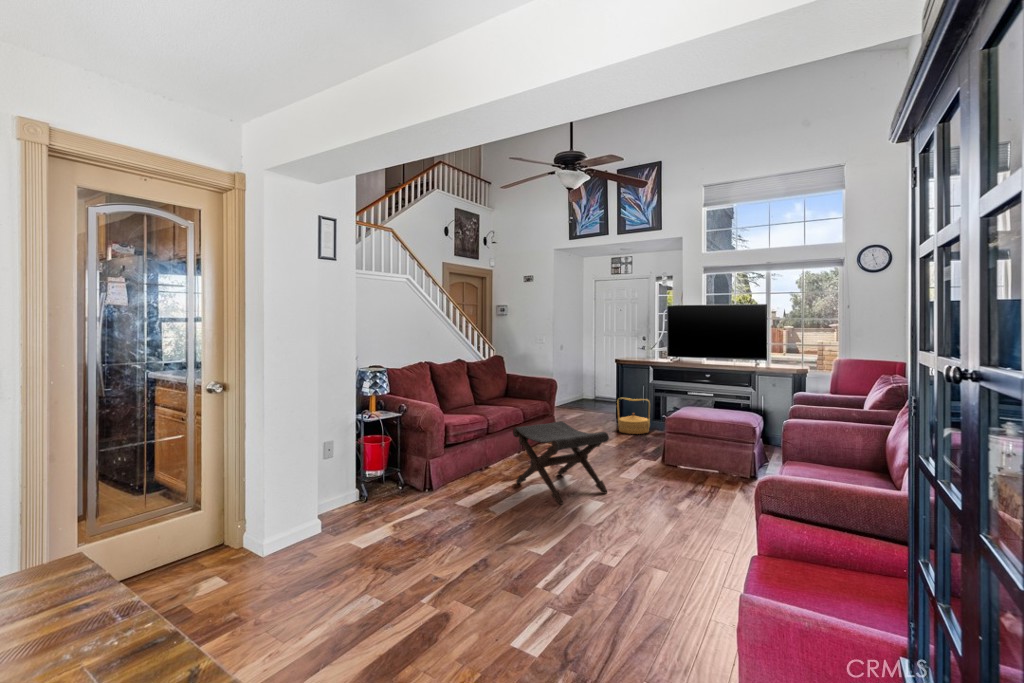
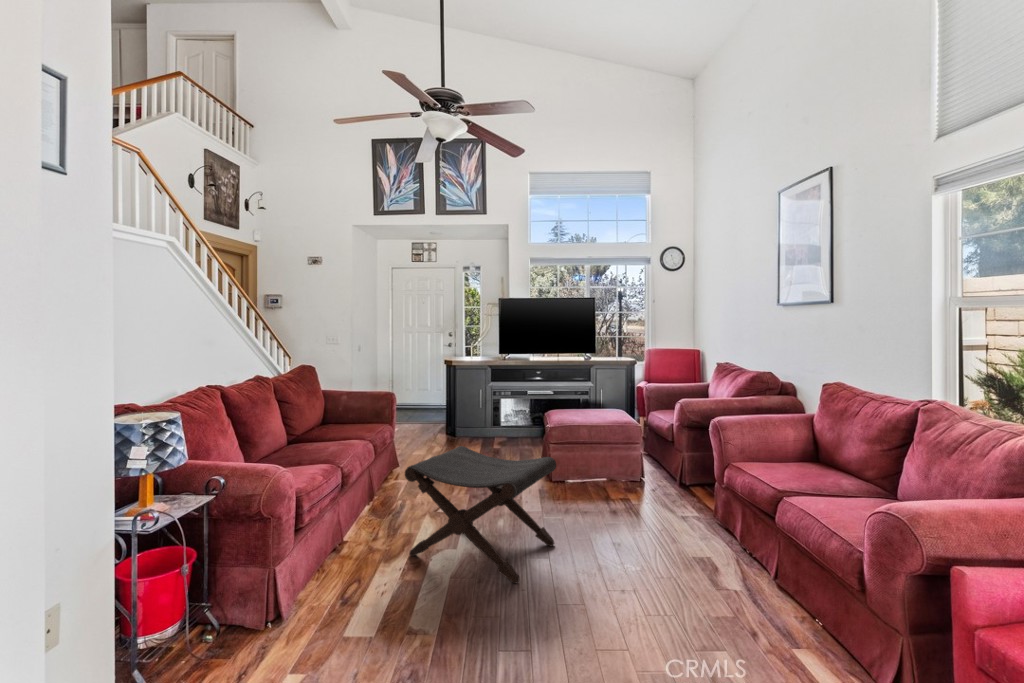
woven basket: present [617,398,650,434] -> none [458,404,498,447]

